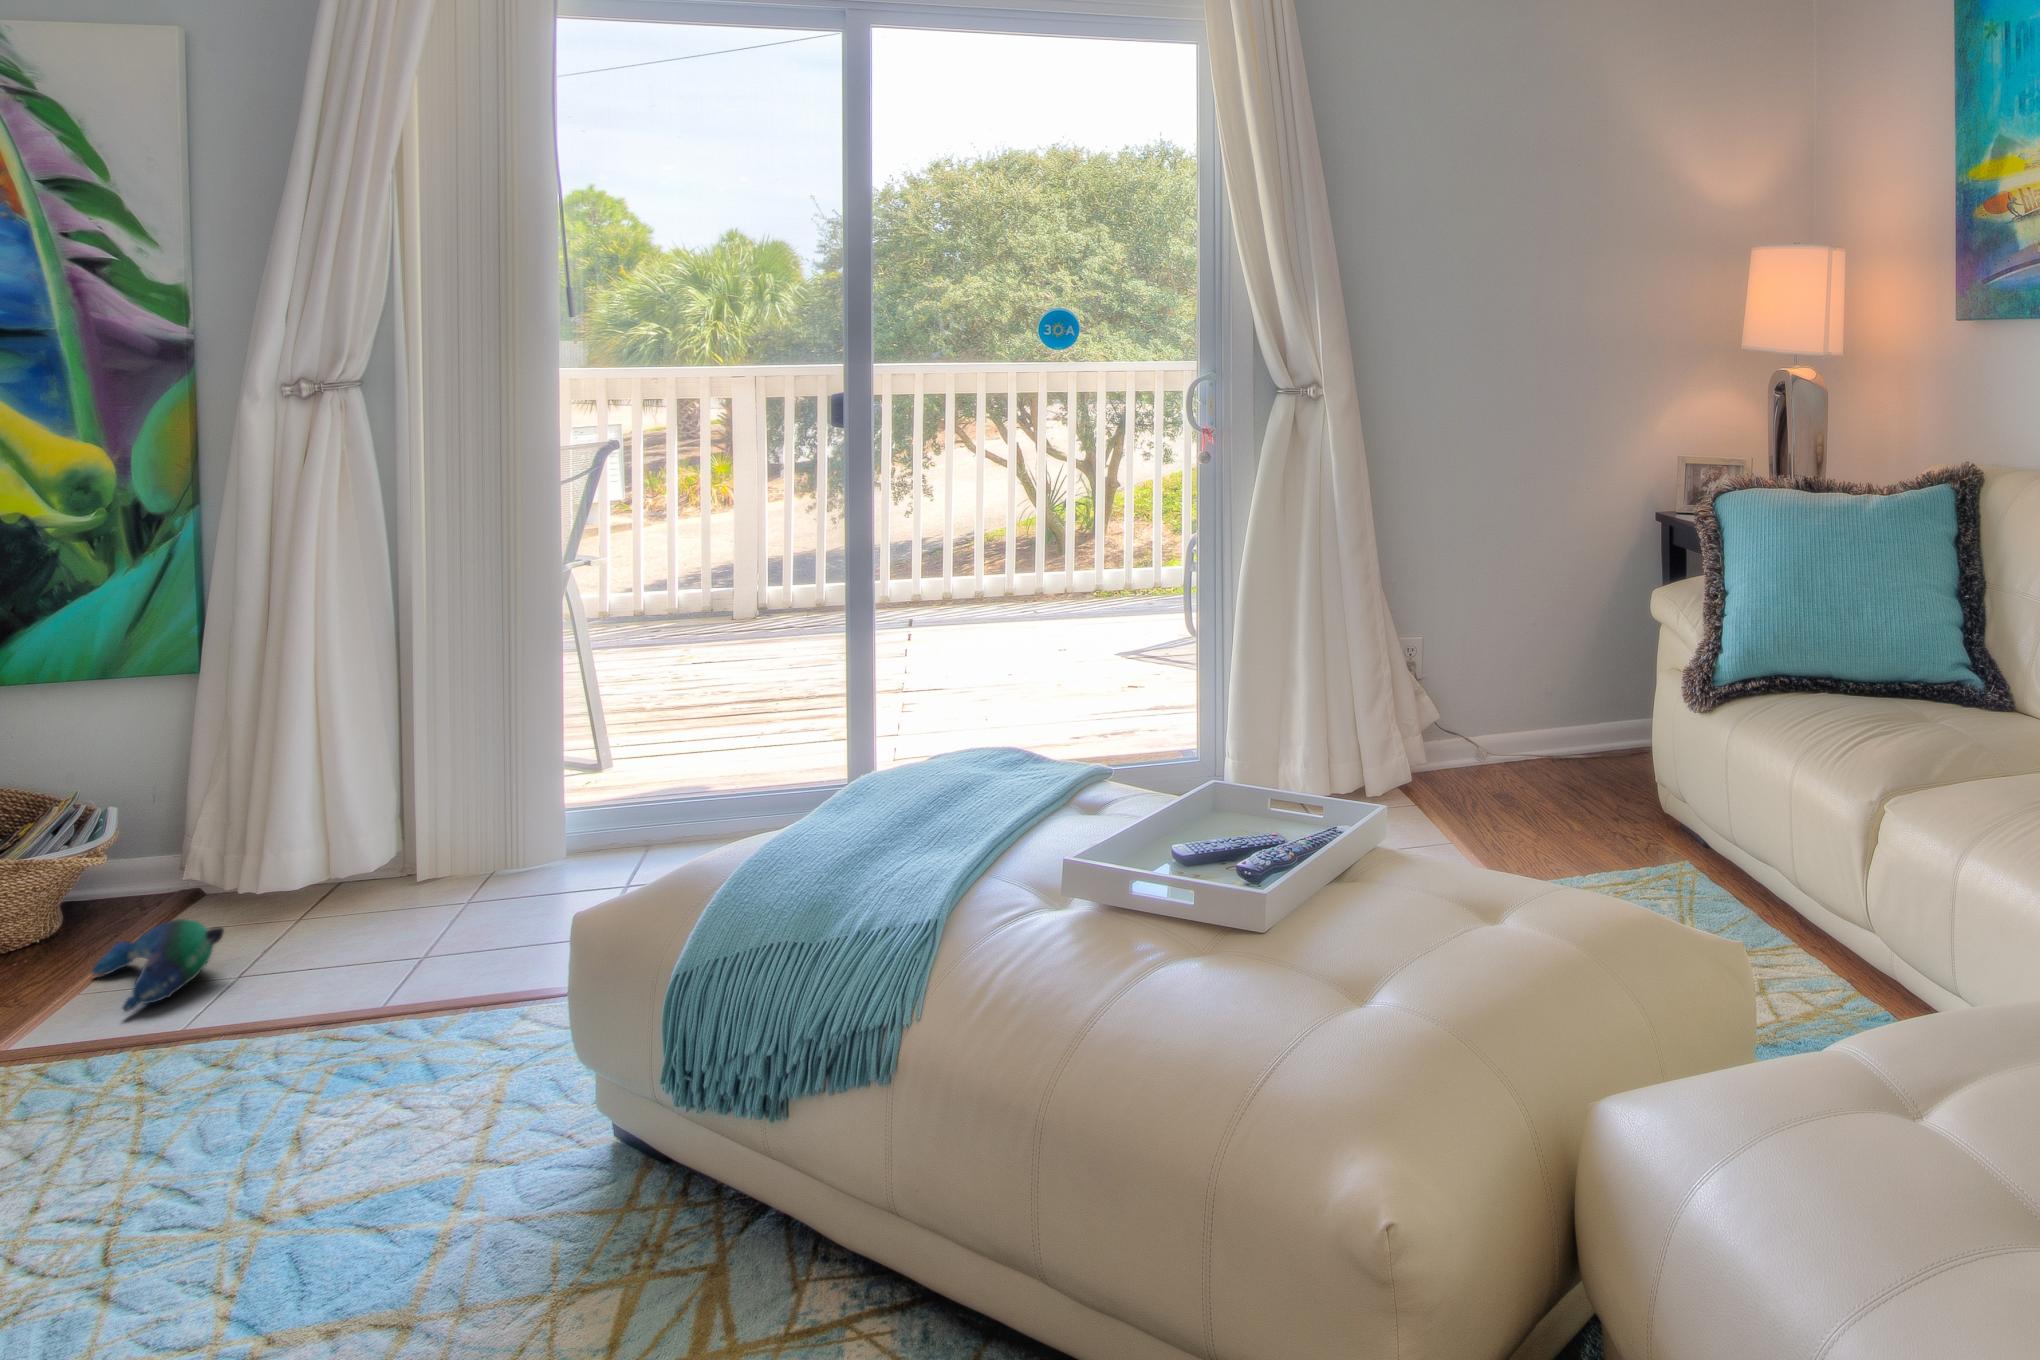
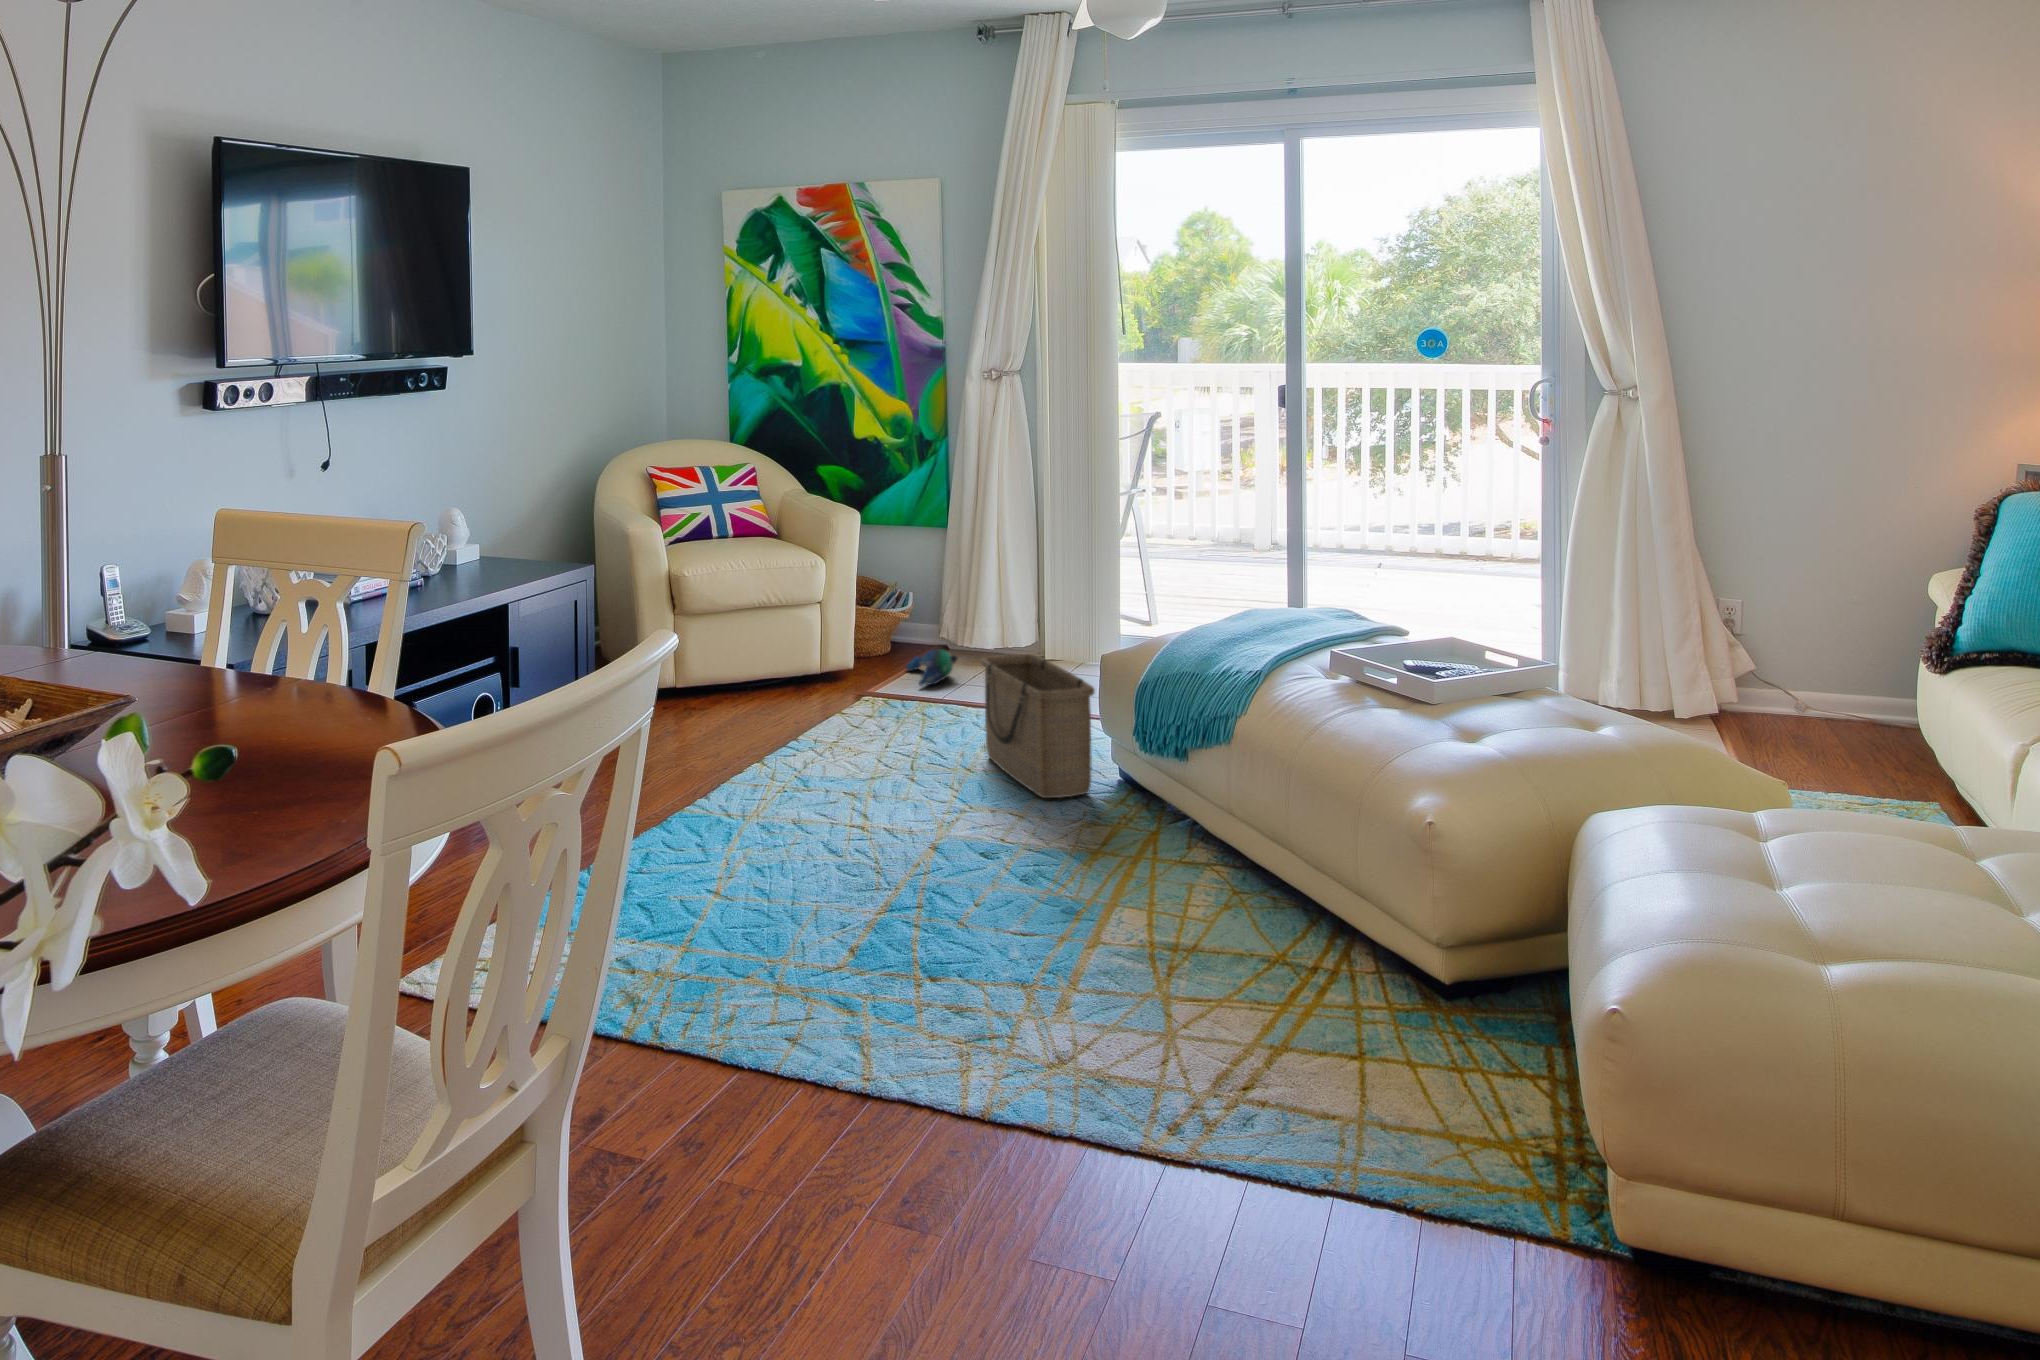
basket: none [276,931,562,1258] -> present [981,654,1095,798]

